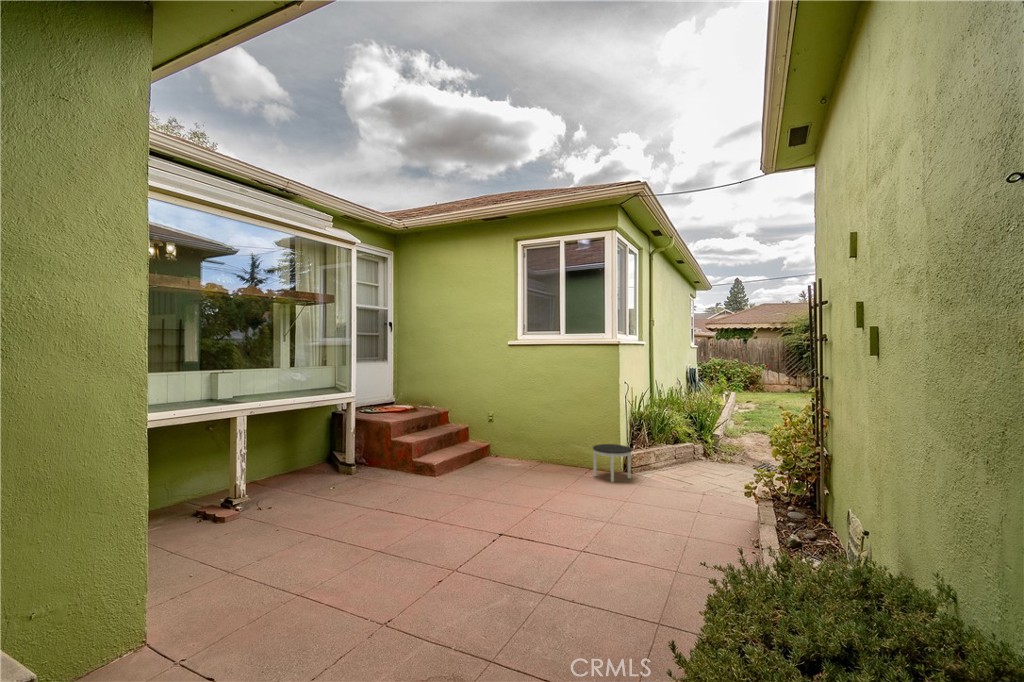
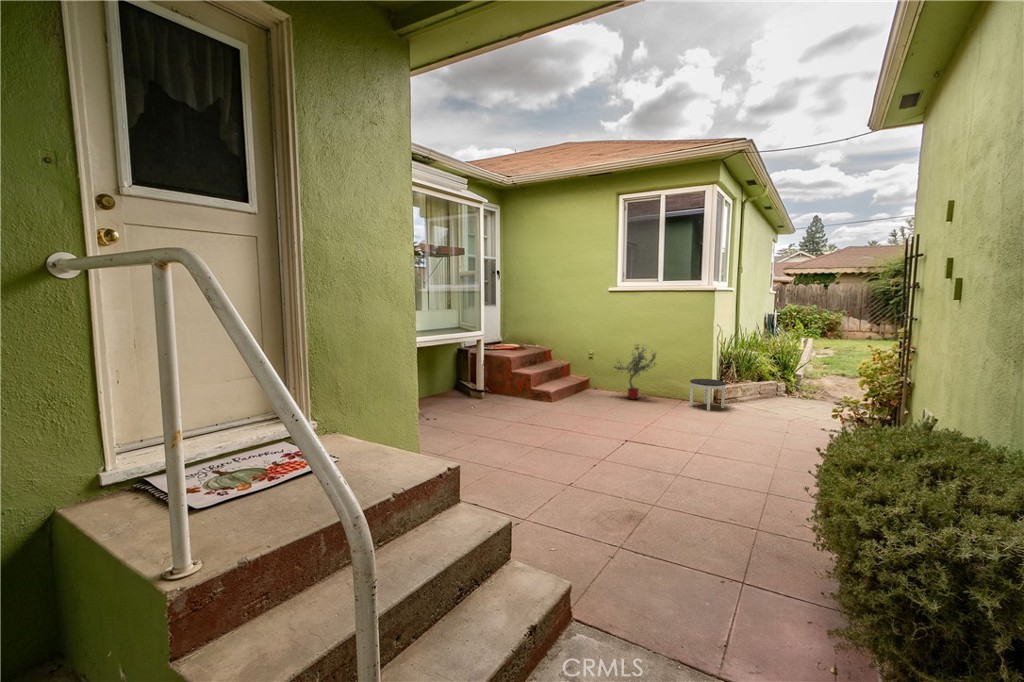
potted tree: none [510,405,557,469] -> present [614,345,656,399]

